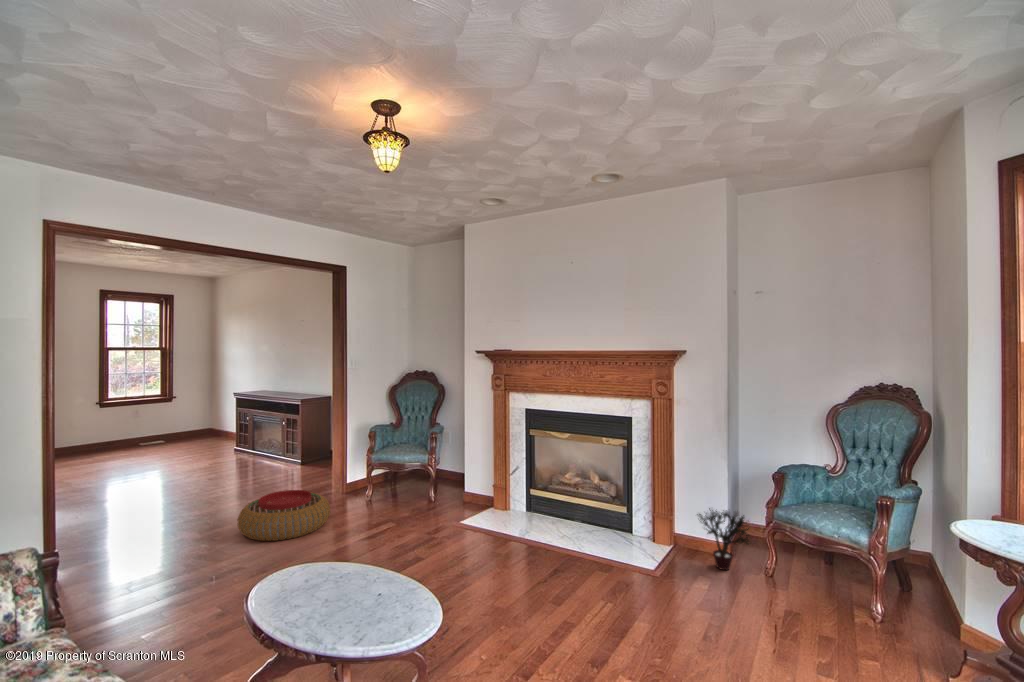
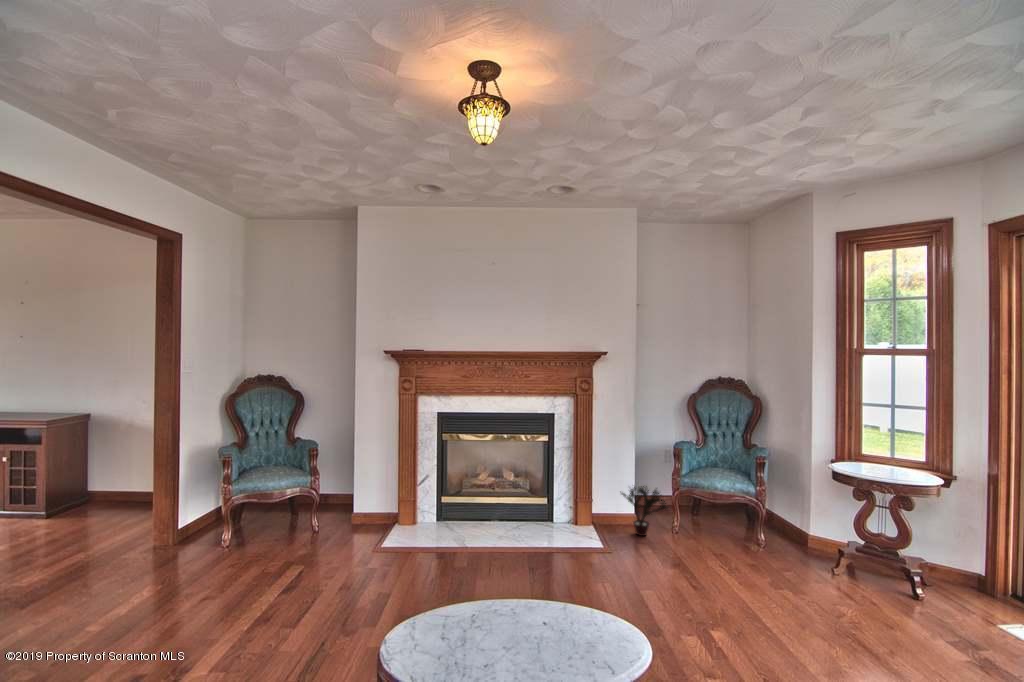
pouf: present [237,490,330,541] -> none [61,546,210,632]

